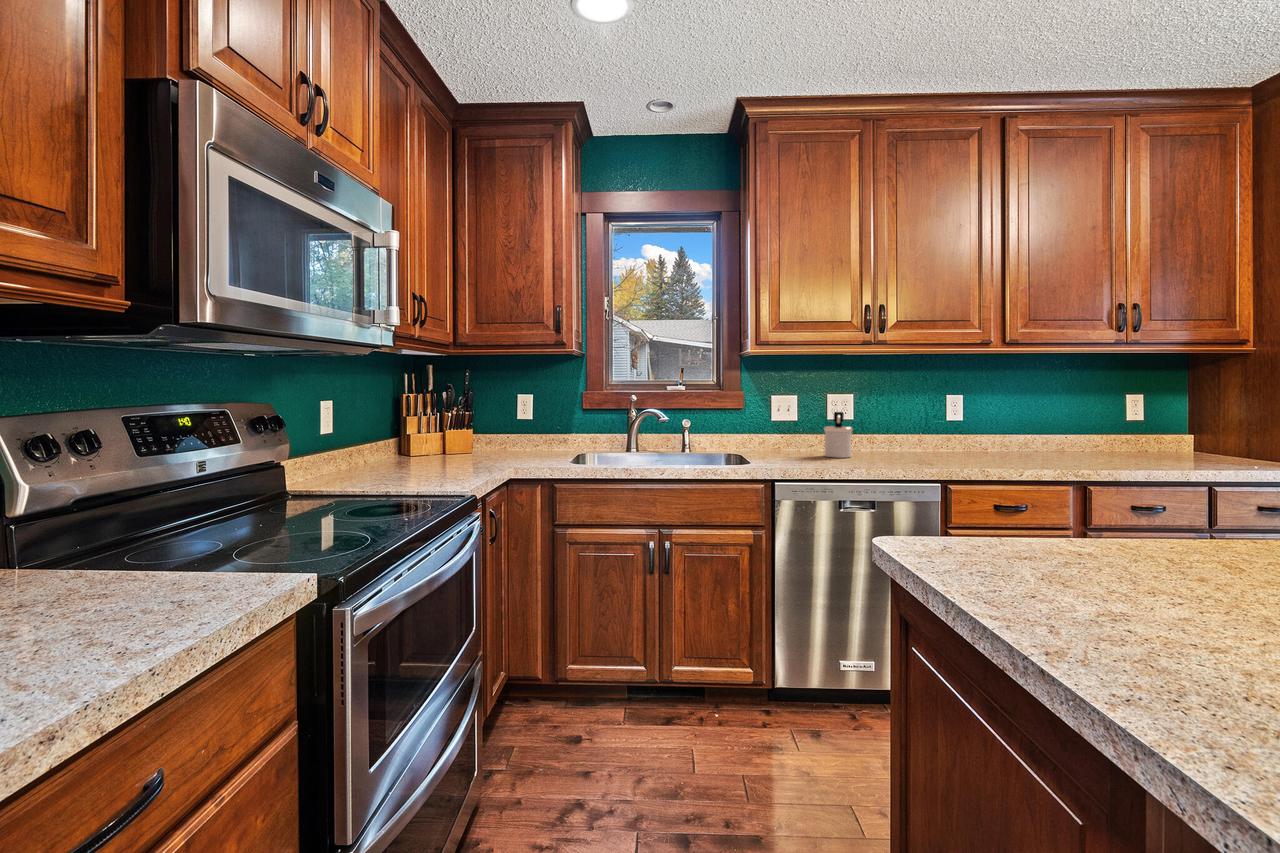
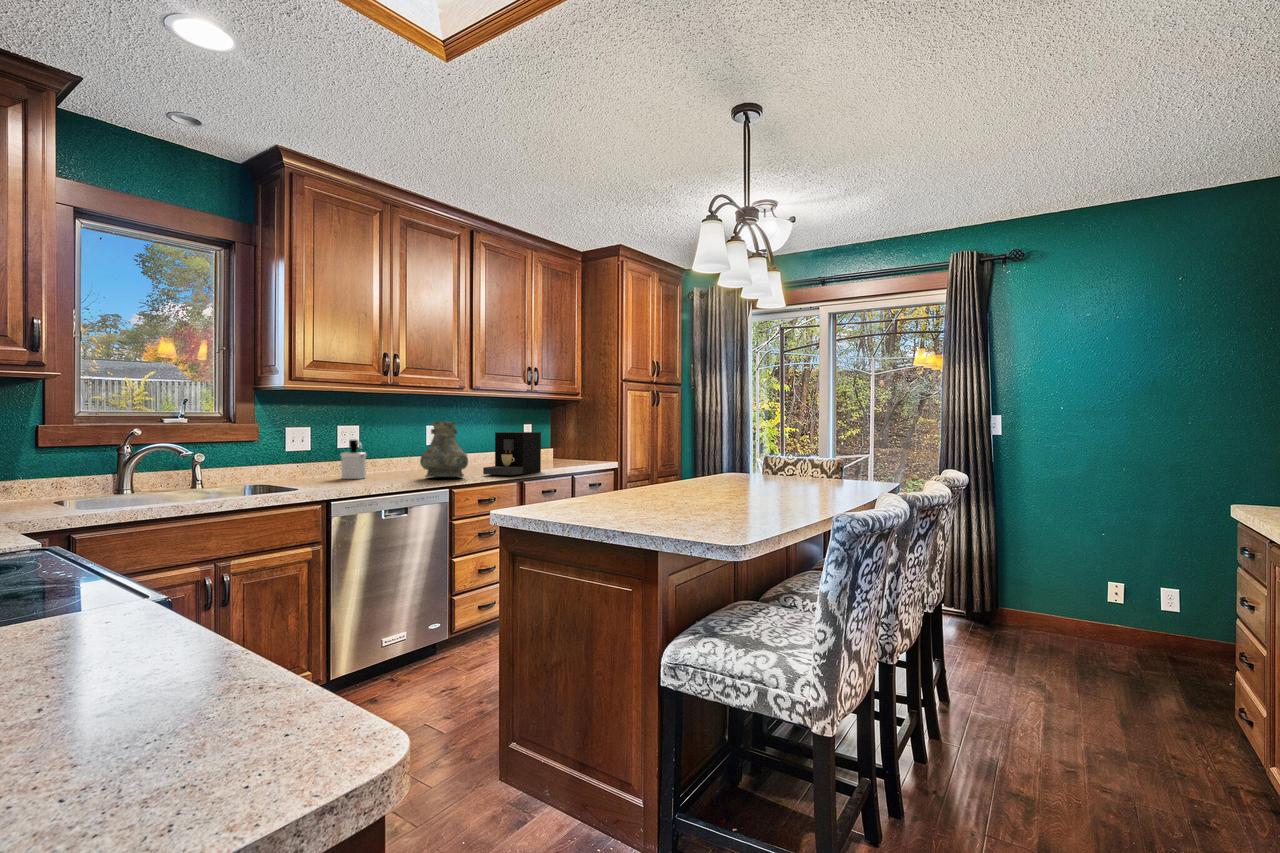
vase: none [906,390,975,467] -> present [420,421,468,478]
coffee maker: none [1003,406,1120,472] -> present [483,432,541,475]

